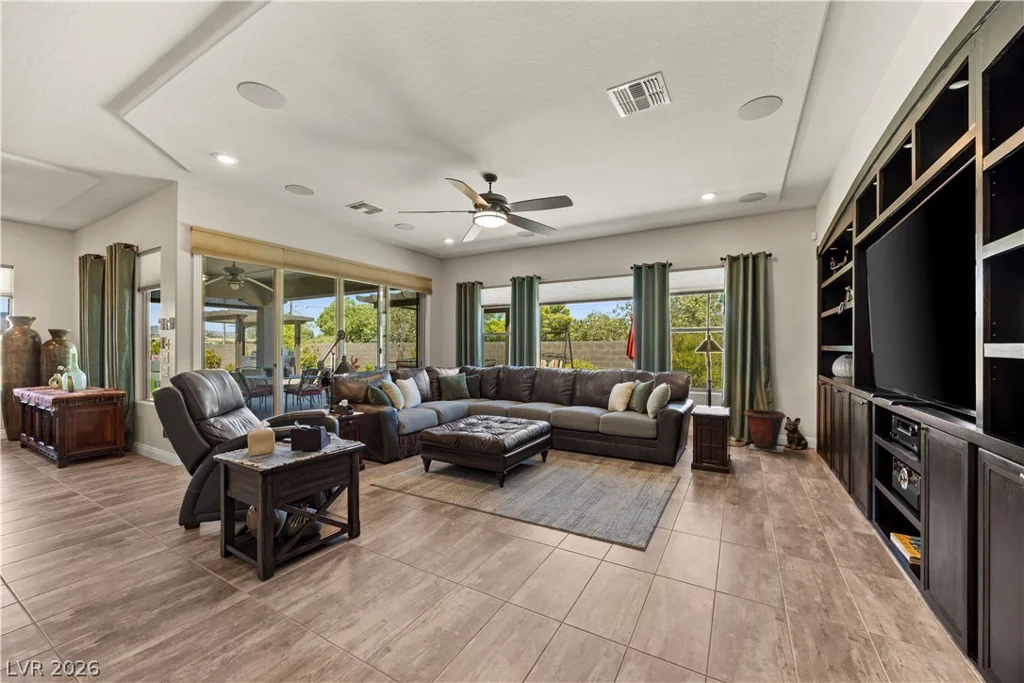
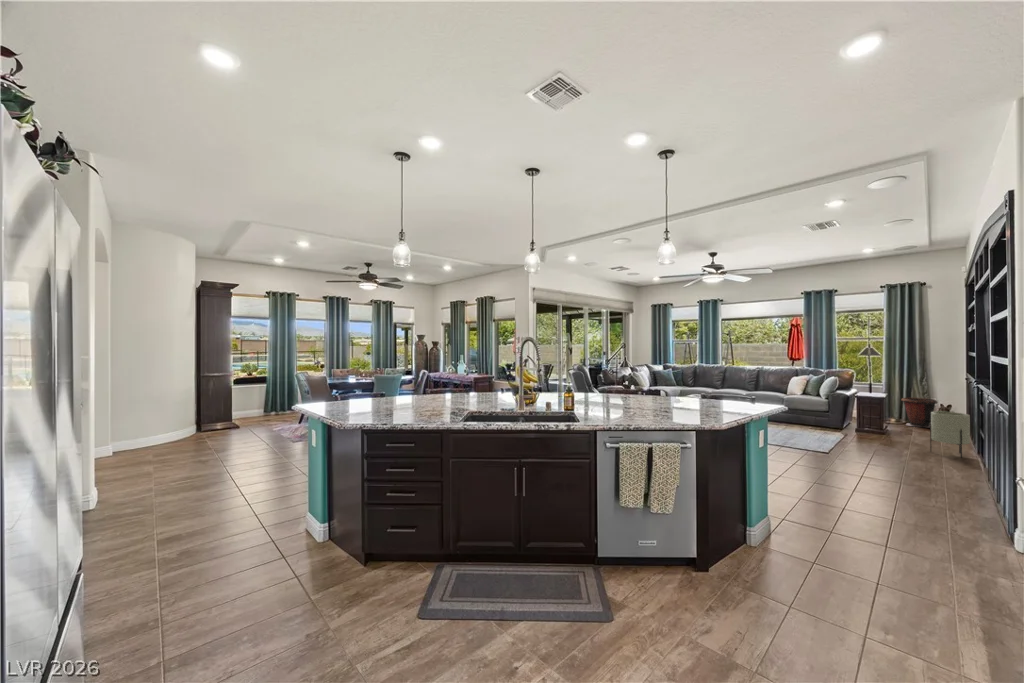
planter: none [796,447,855,534] -> present [930,411,970,458]

